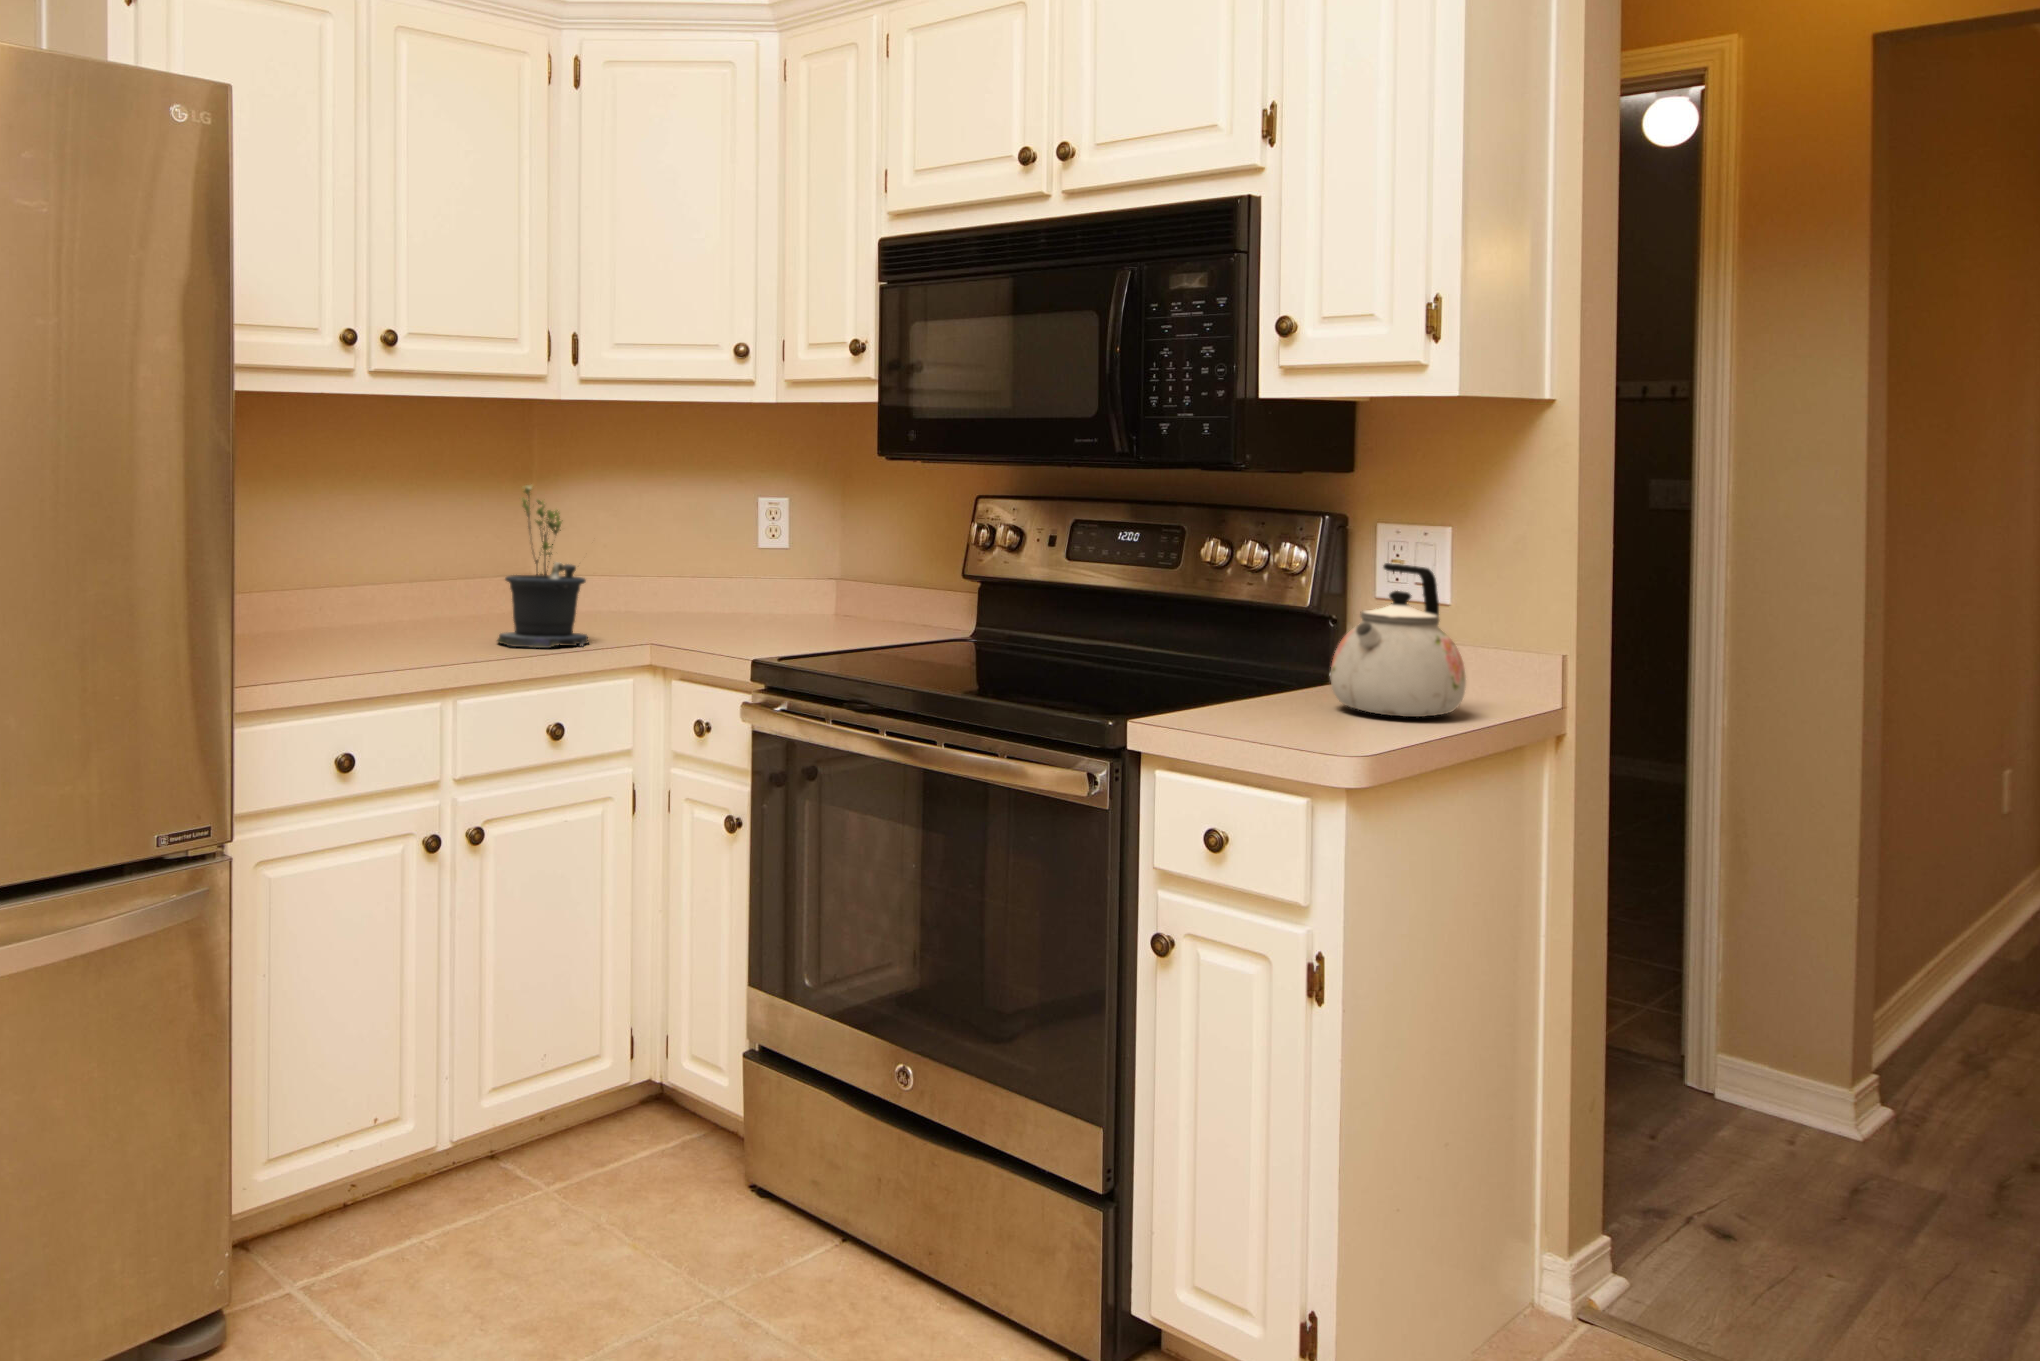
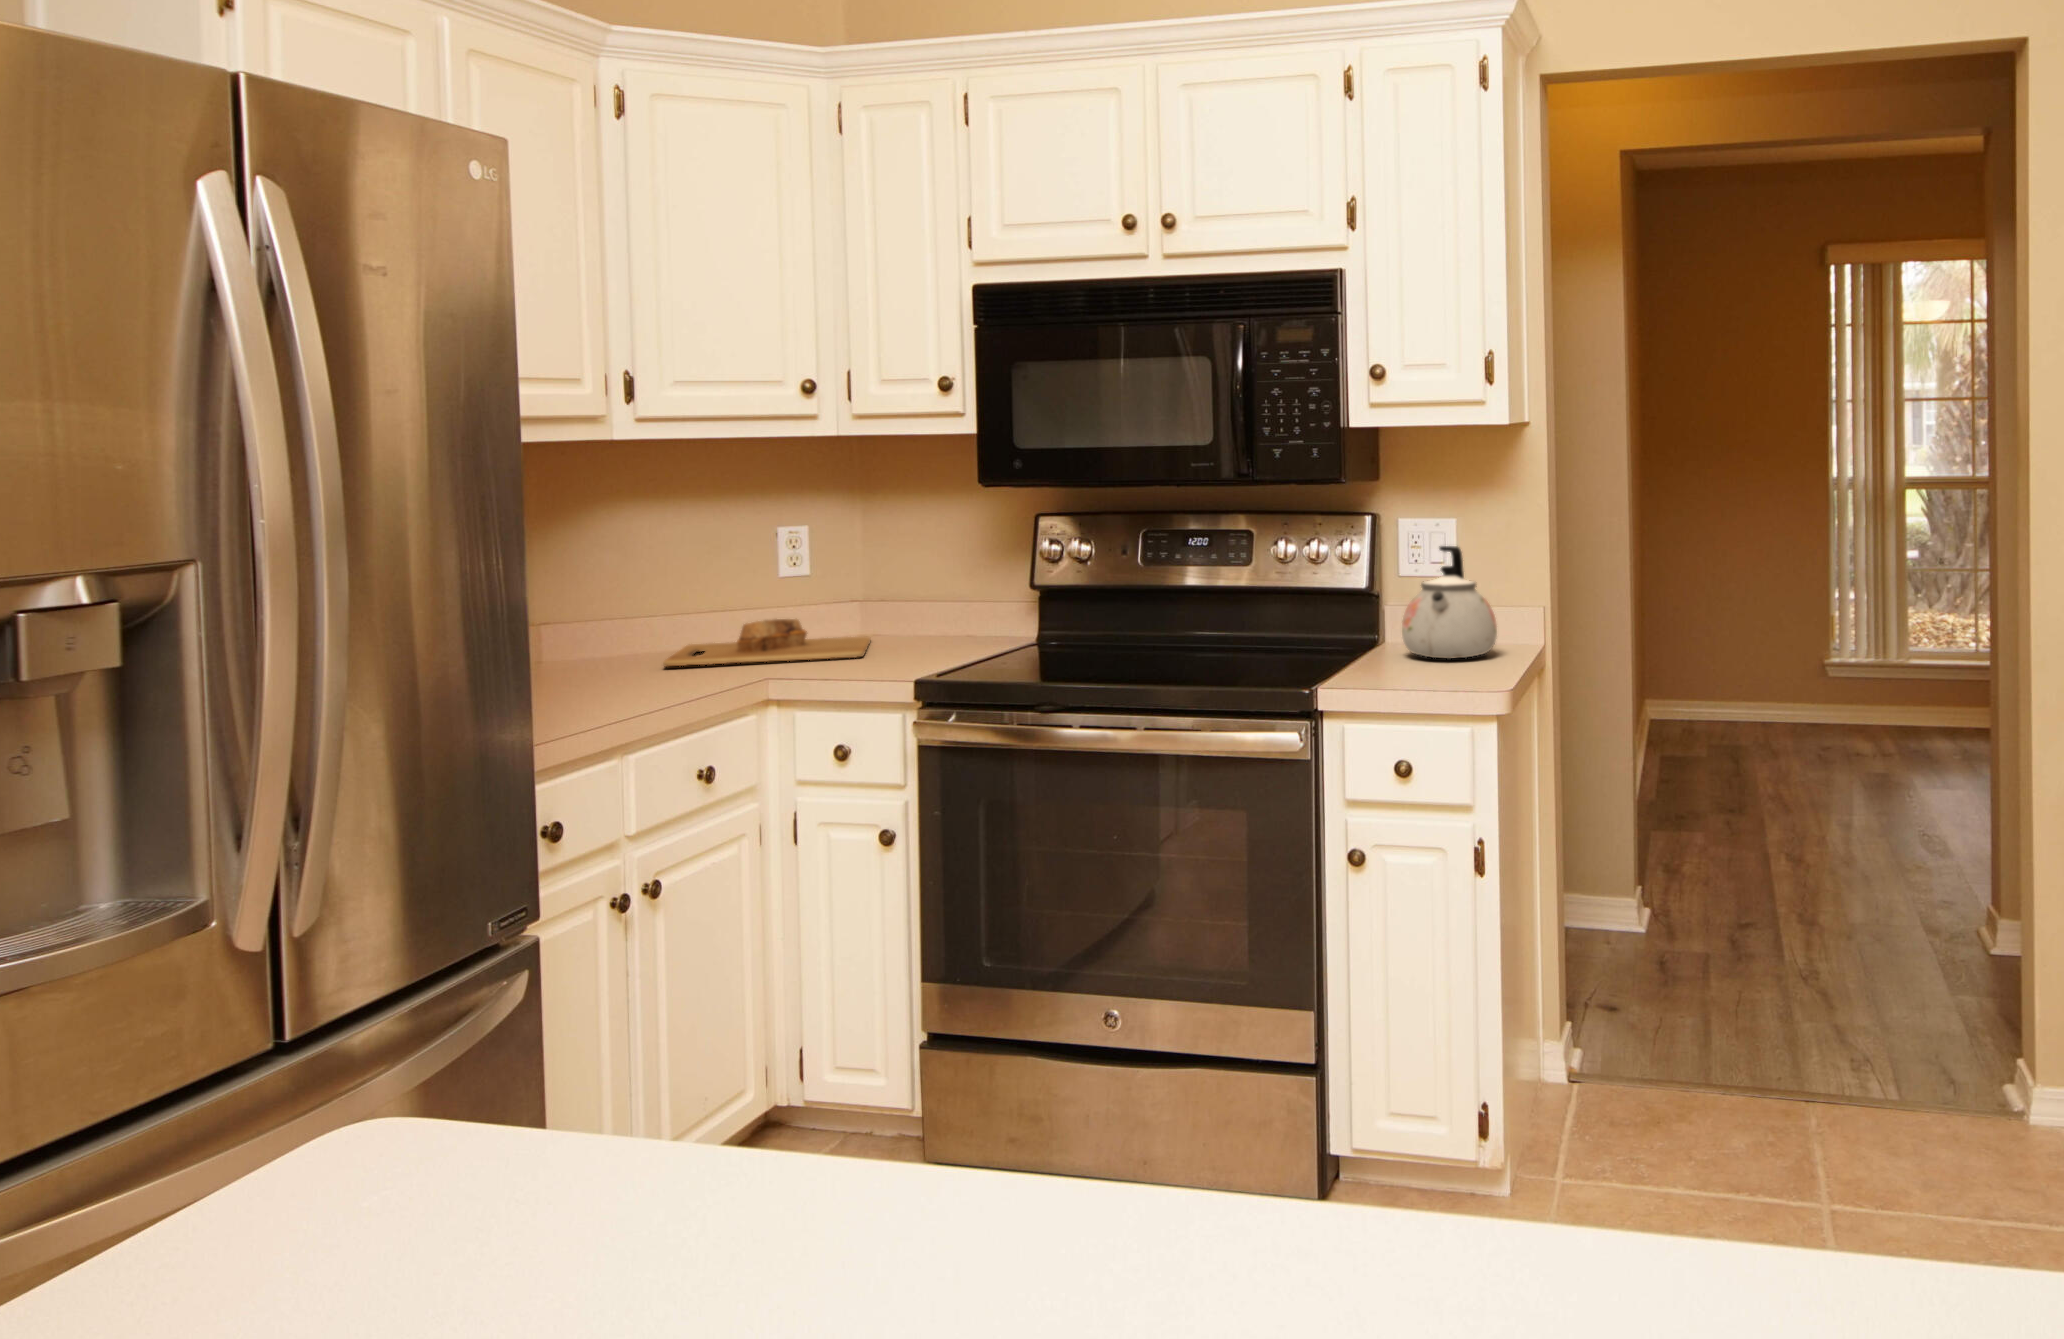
potted plant: present [497,485,589,648] -> none [580,530,690,699]
cutting board: none [608,590,830,638] -> present [663,619,871,667]

